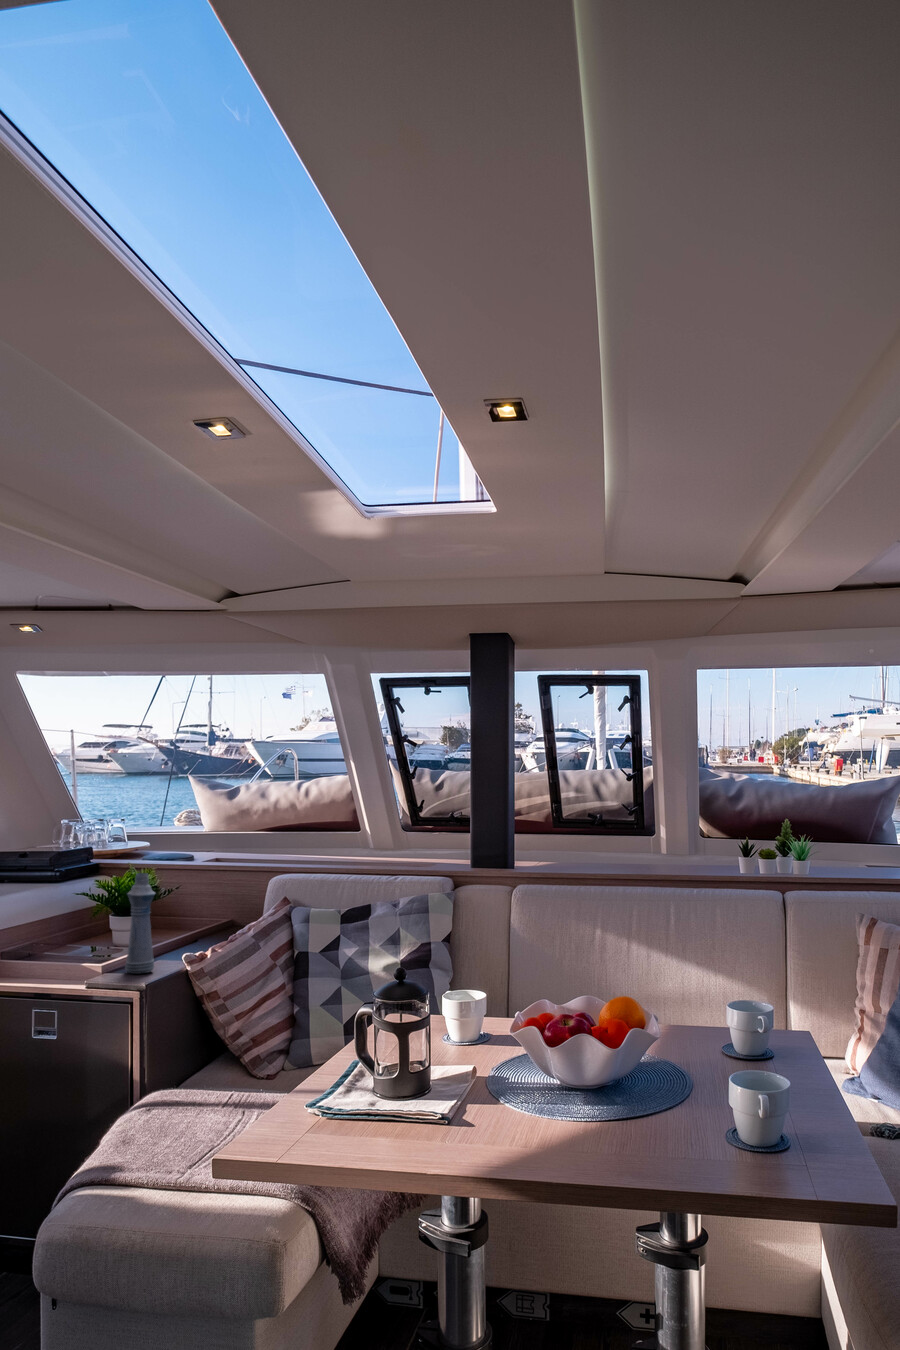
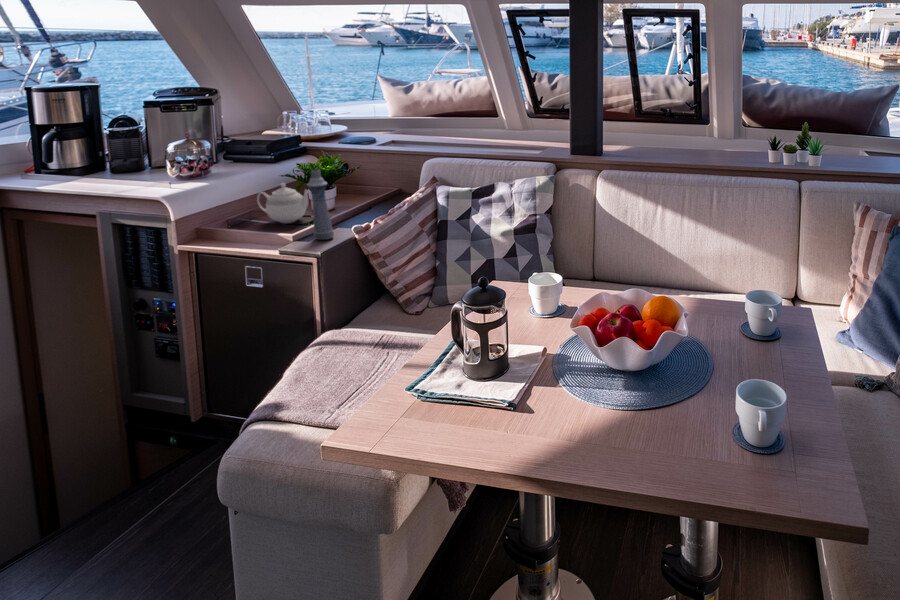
teapot: none [29,899,110,957] -> present [257,183,309,223]

